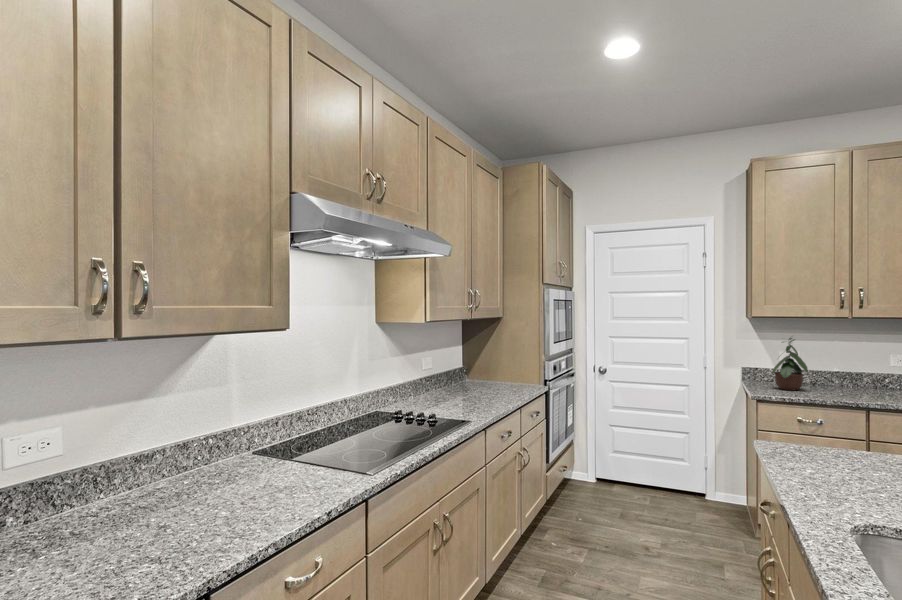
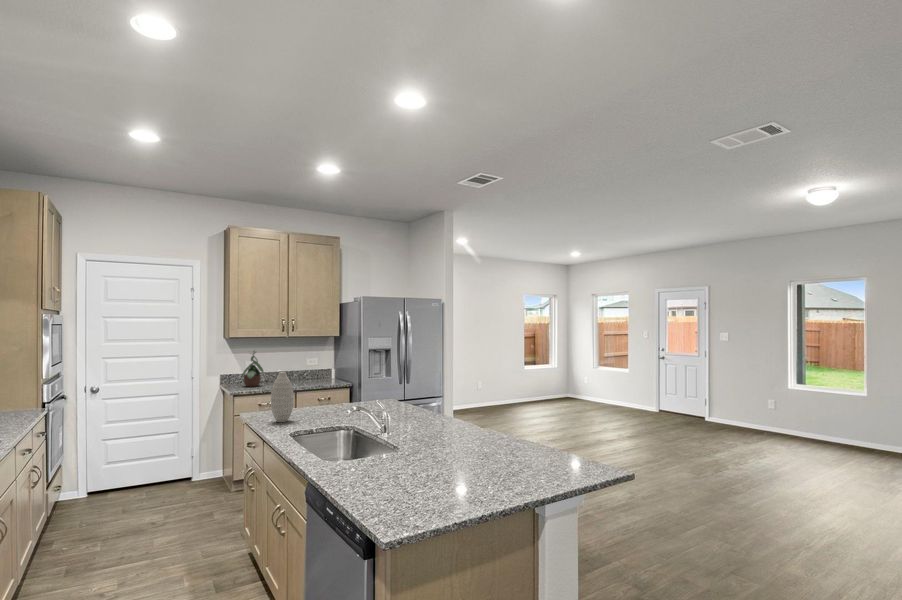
vase: none [803,381,860,486] -> present [271,372,294,422]

